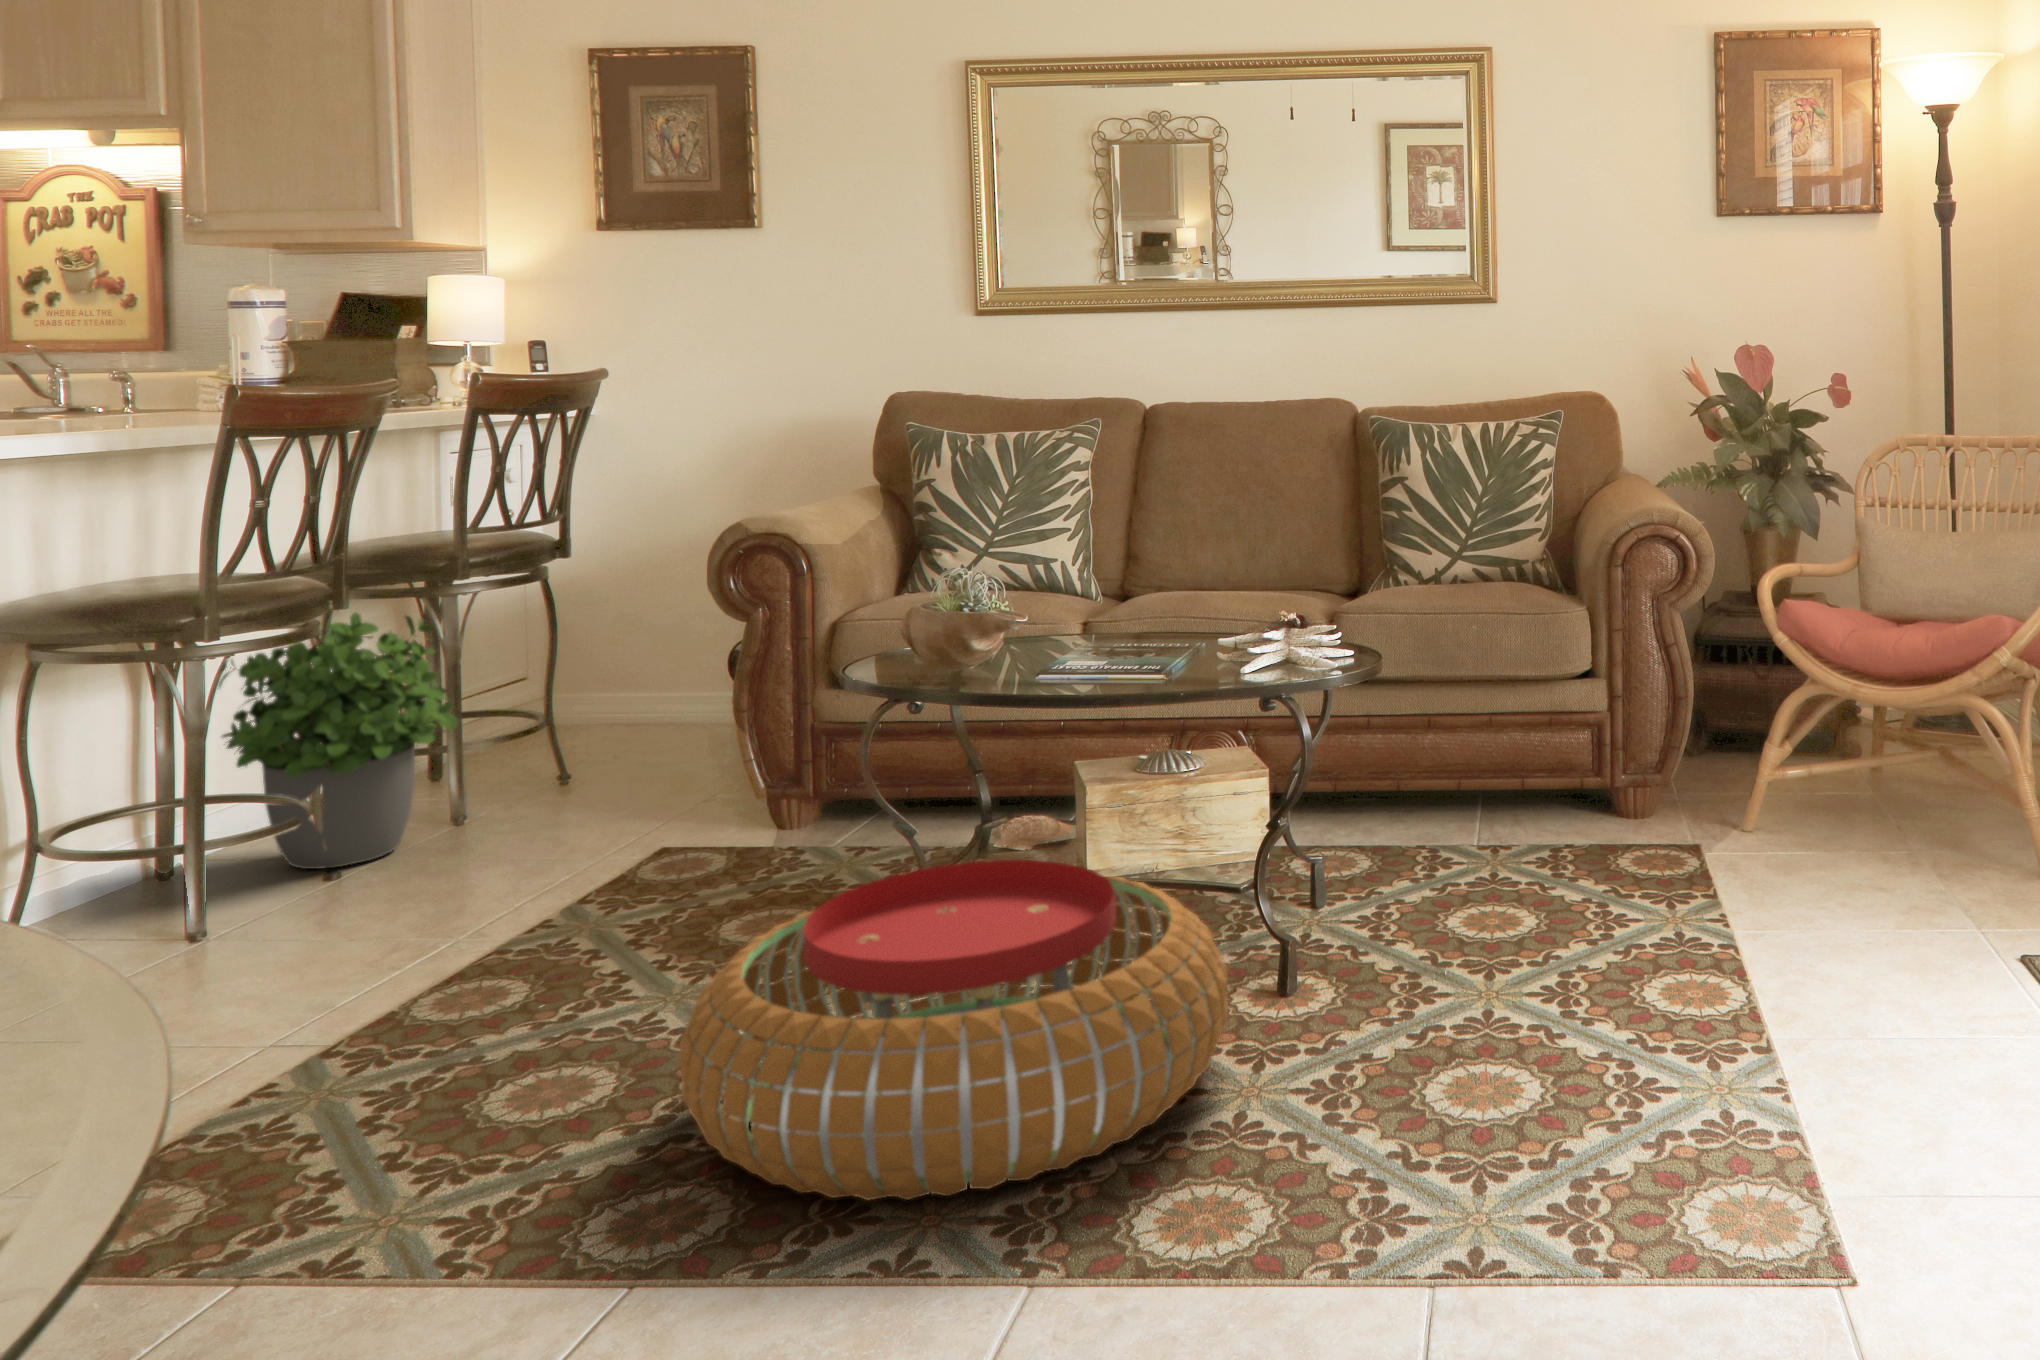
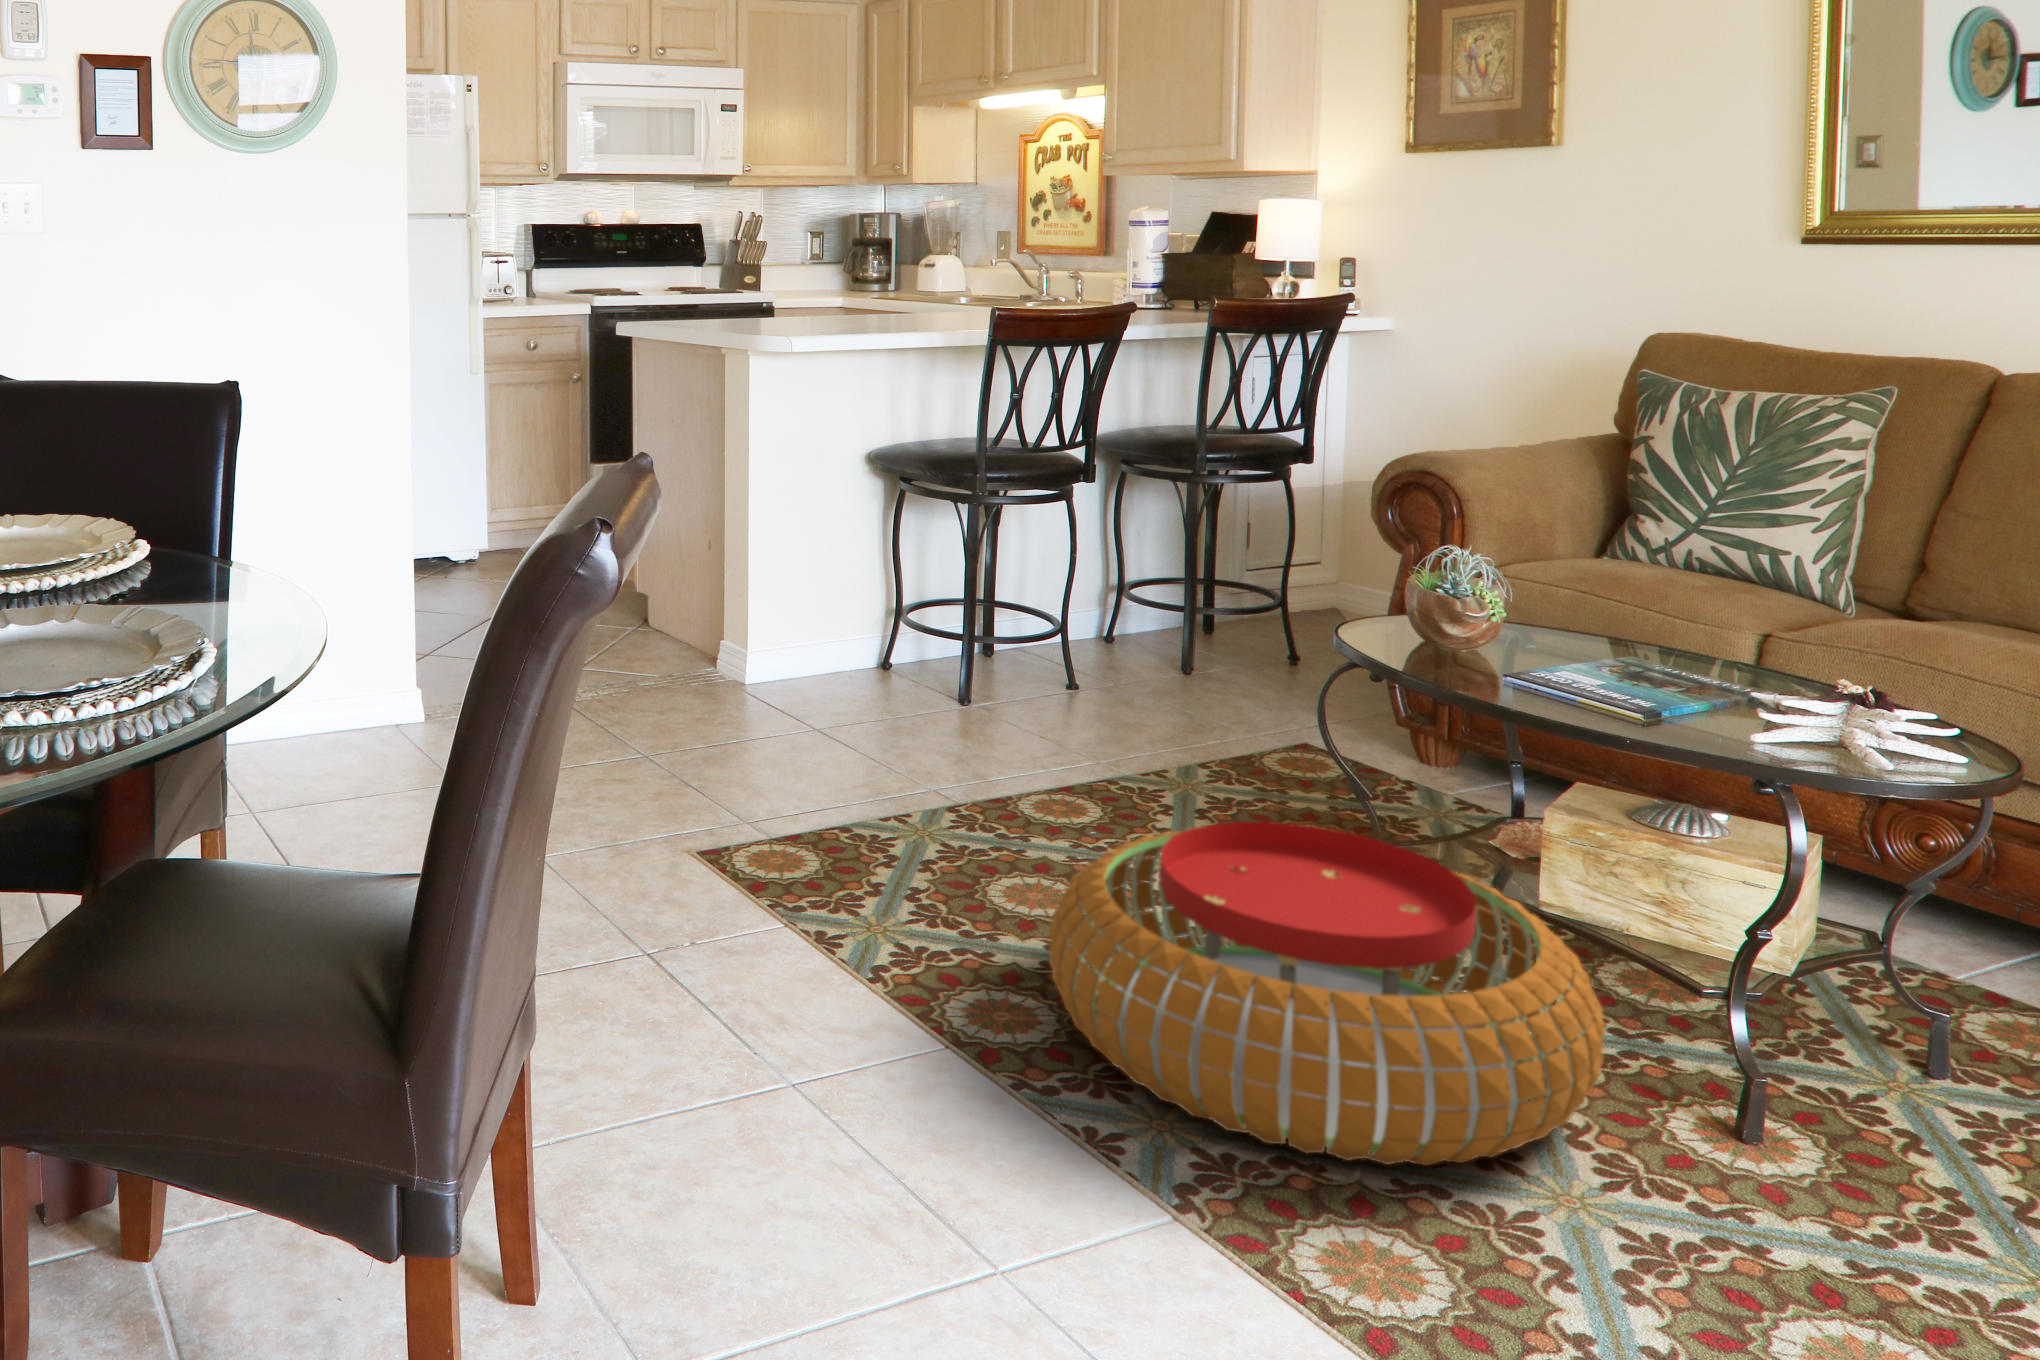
potted plant: present [219,612,458,869] -> none [1017,480,1179,674]

